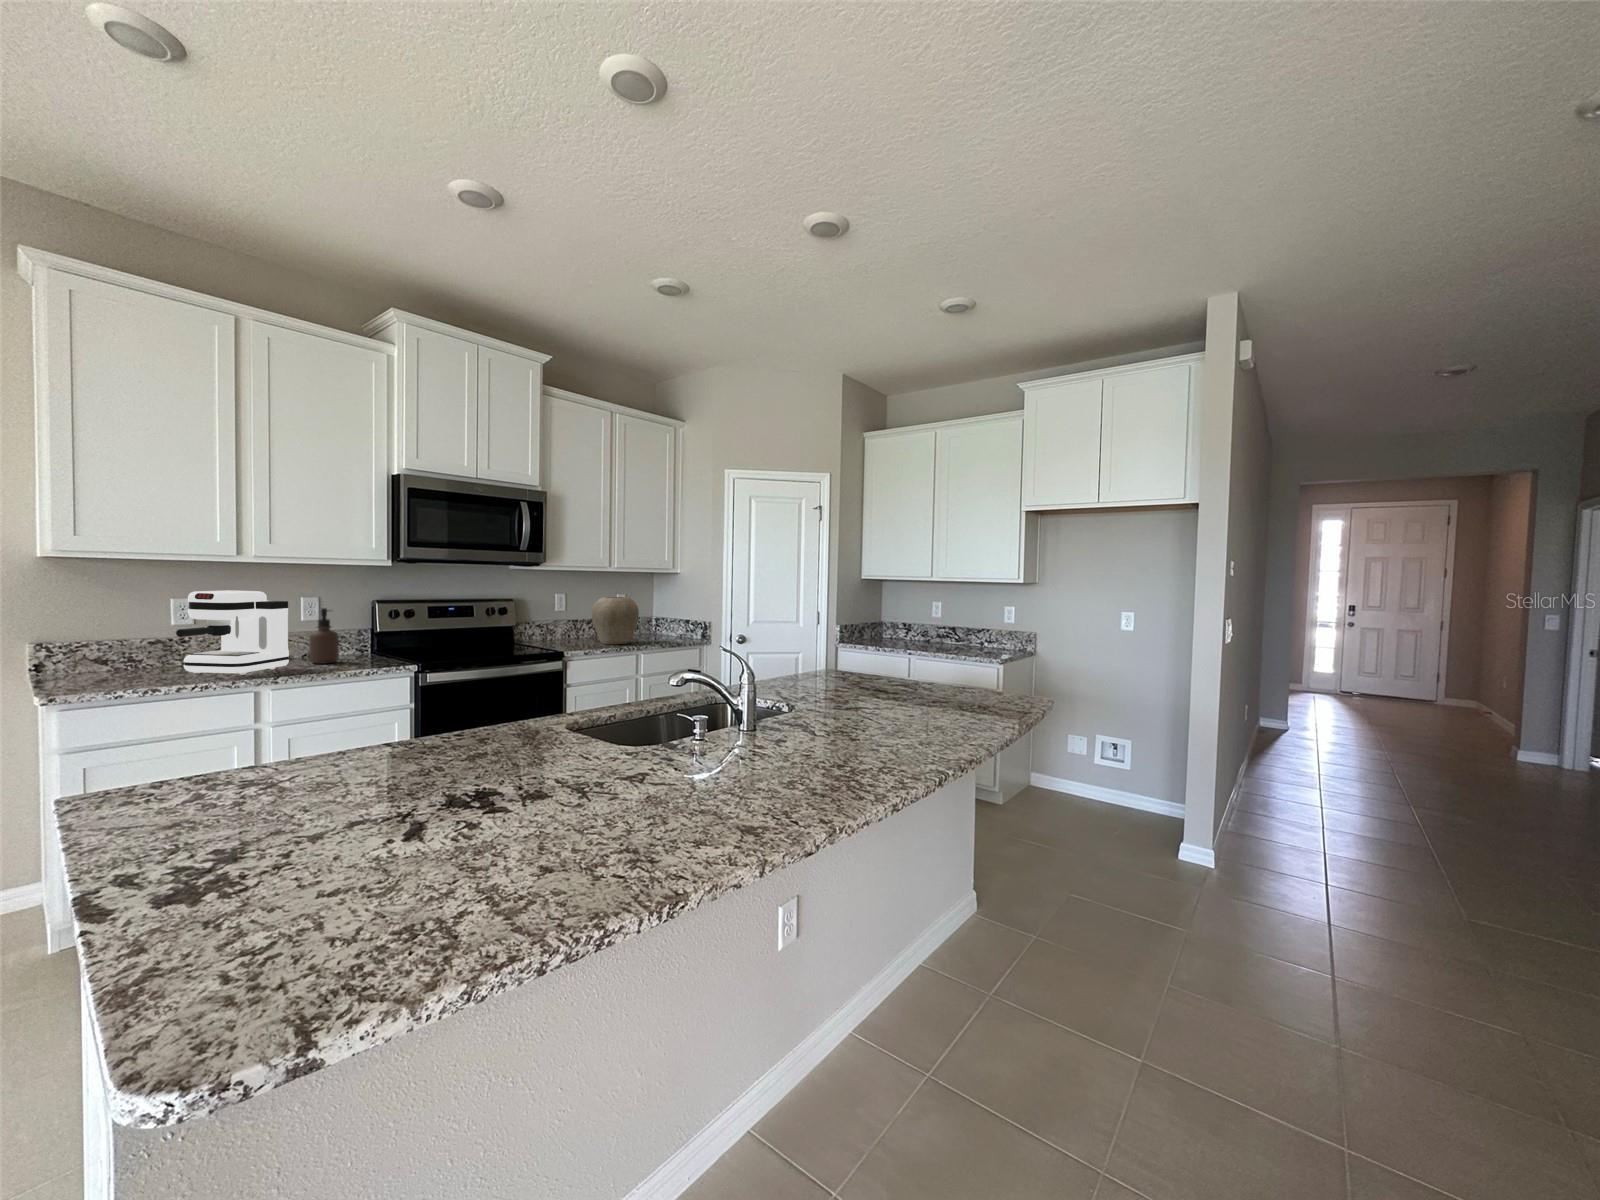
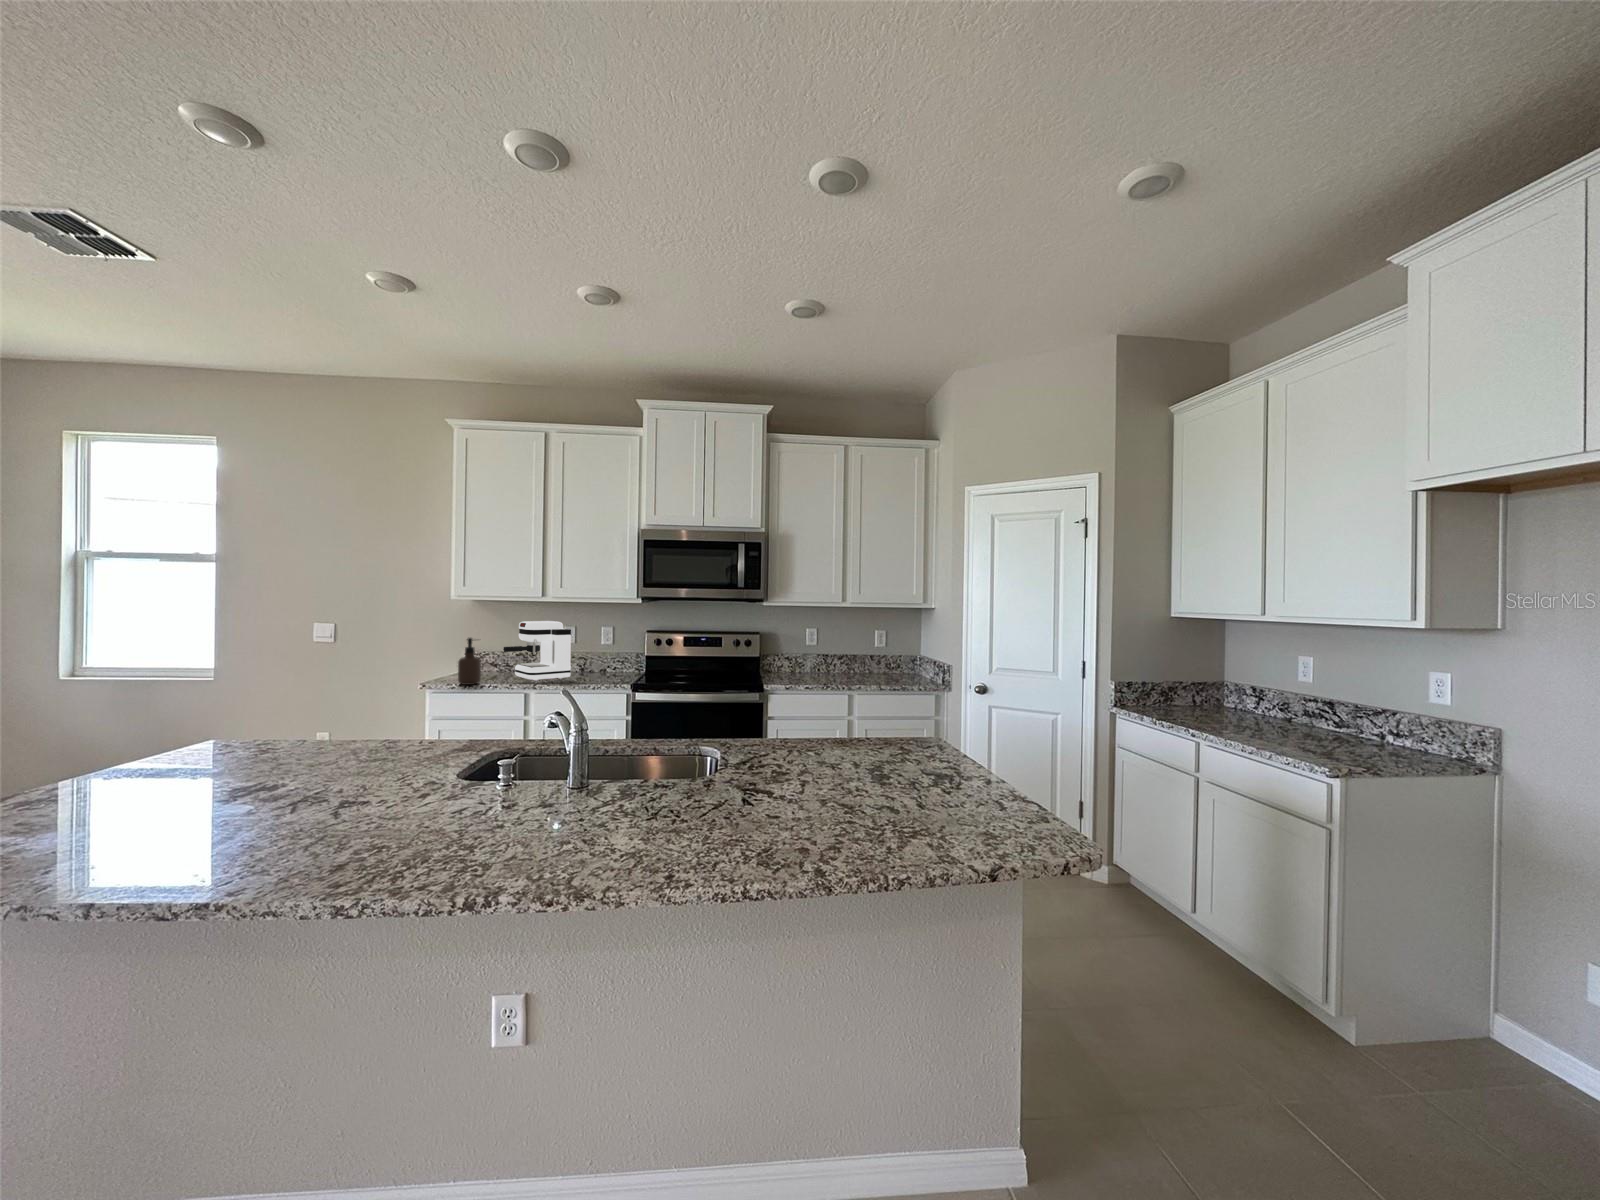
vase: present [592,597,639,644] -> none [835,633,881,682]
soap dispenser: present [309,608,339,664] -> present [458,638,481,685]

